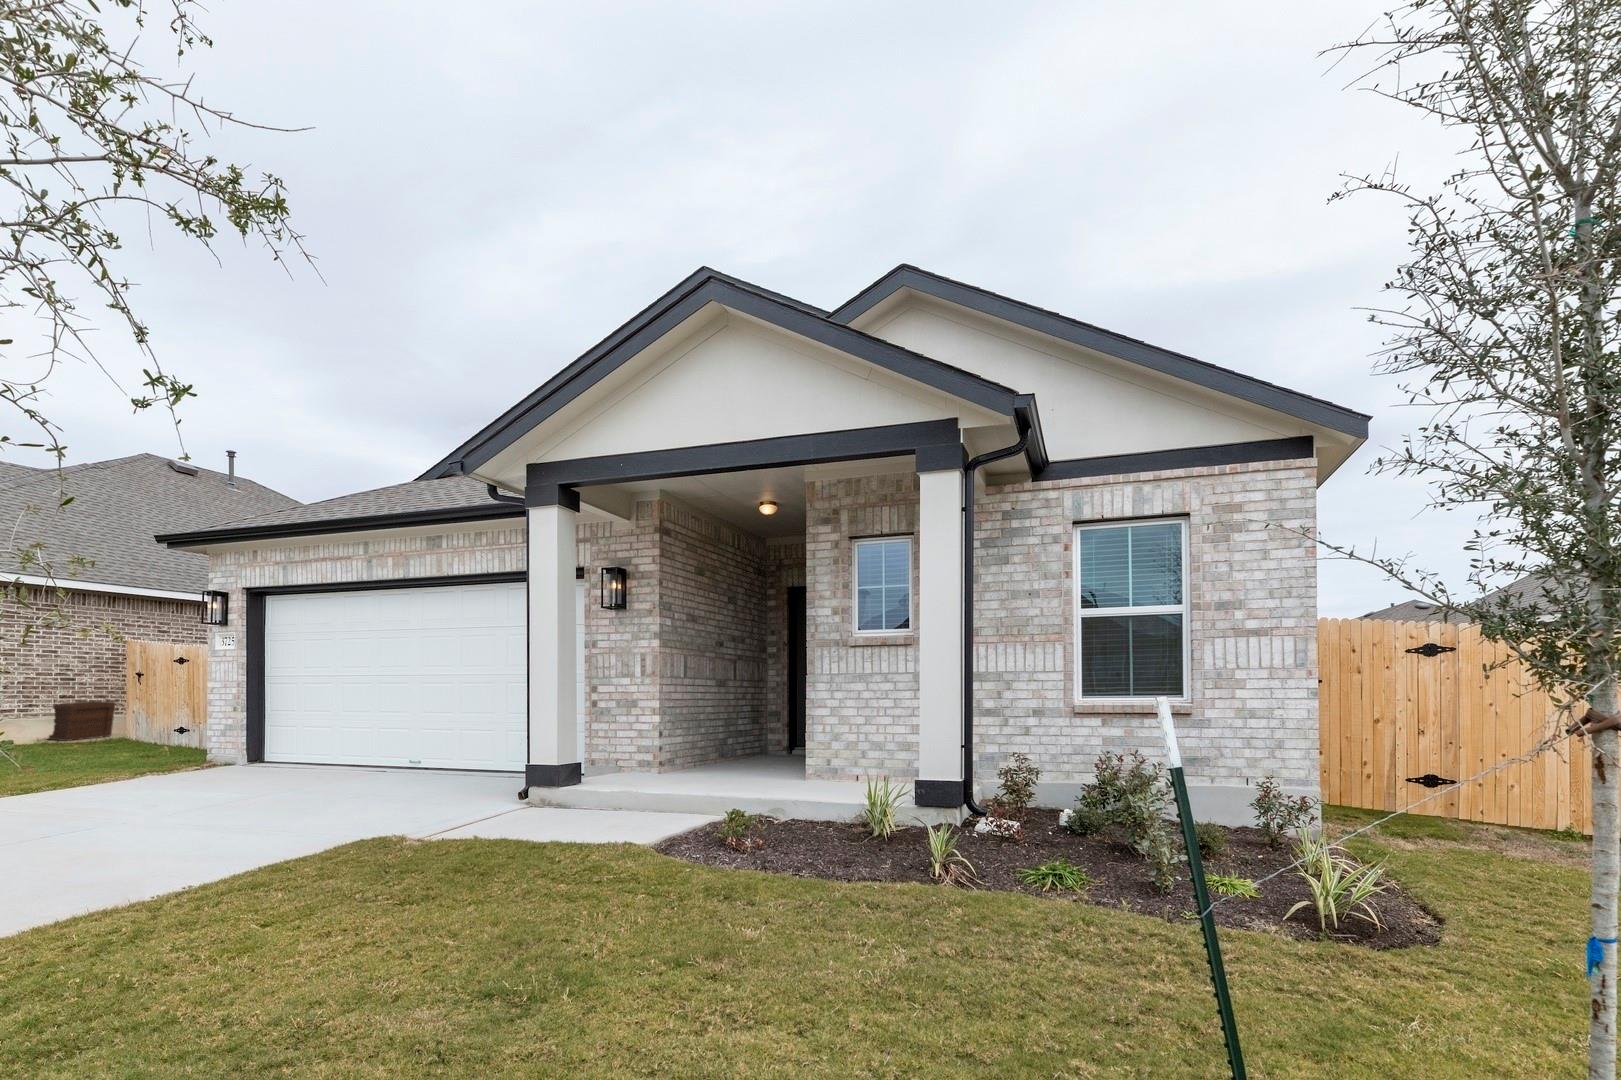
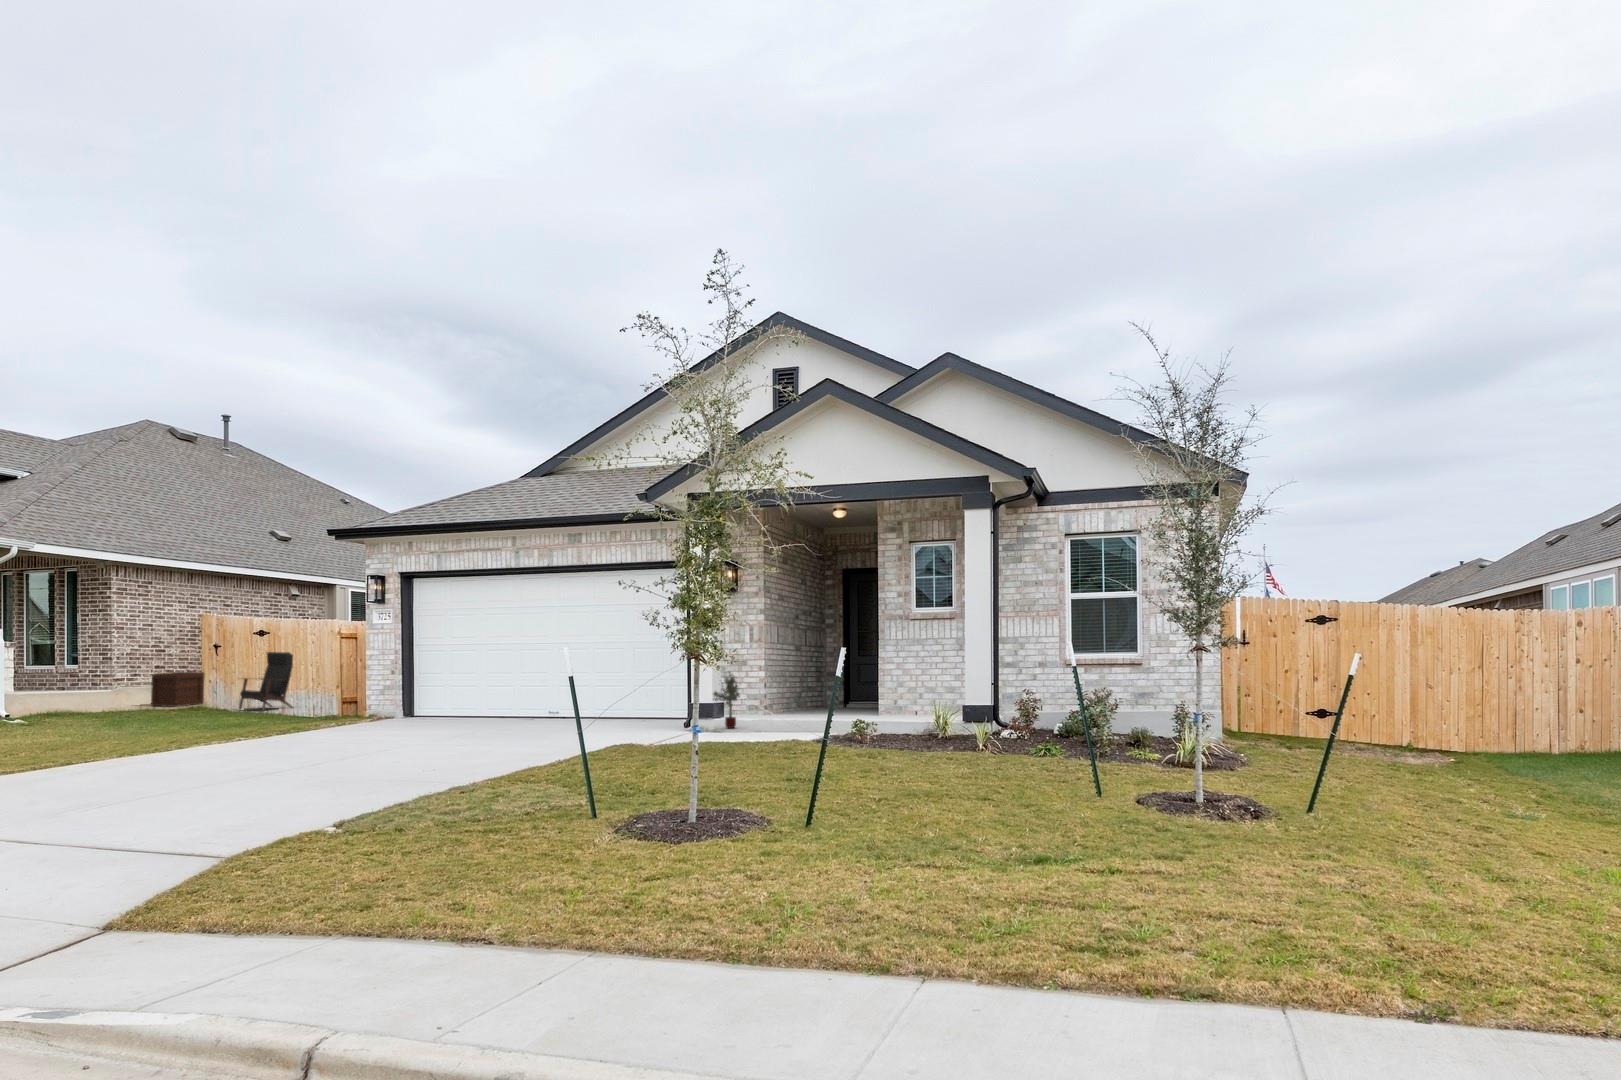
lounge chair: none [108,681,181,751] -> present [239,652,293,711]
potted tree: none [569,718,613,803] -> present [713,672,740,728]

